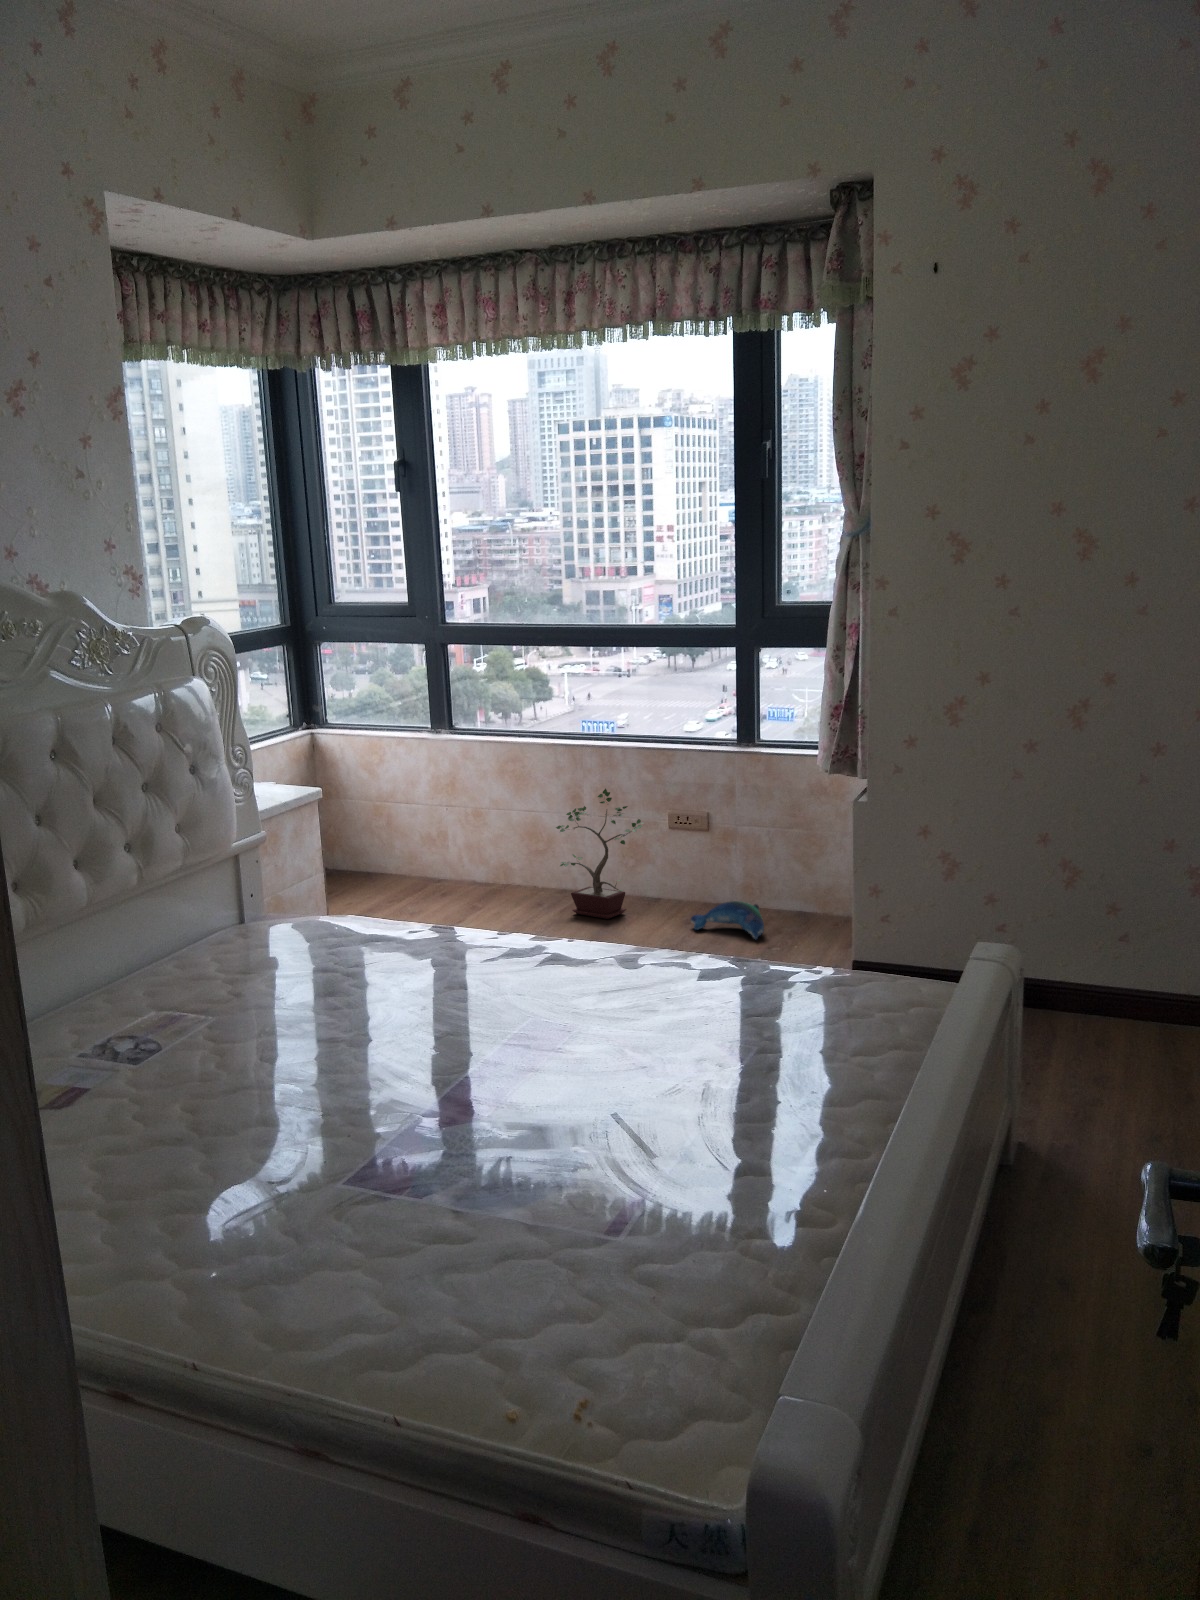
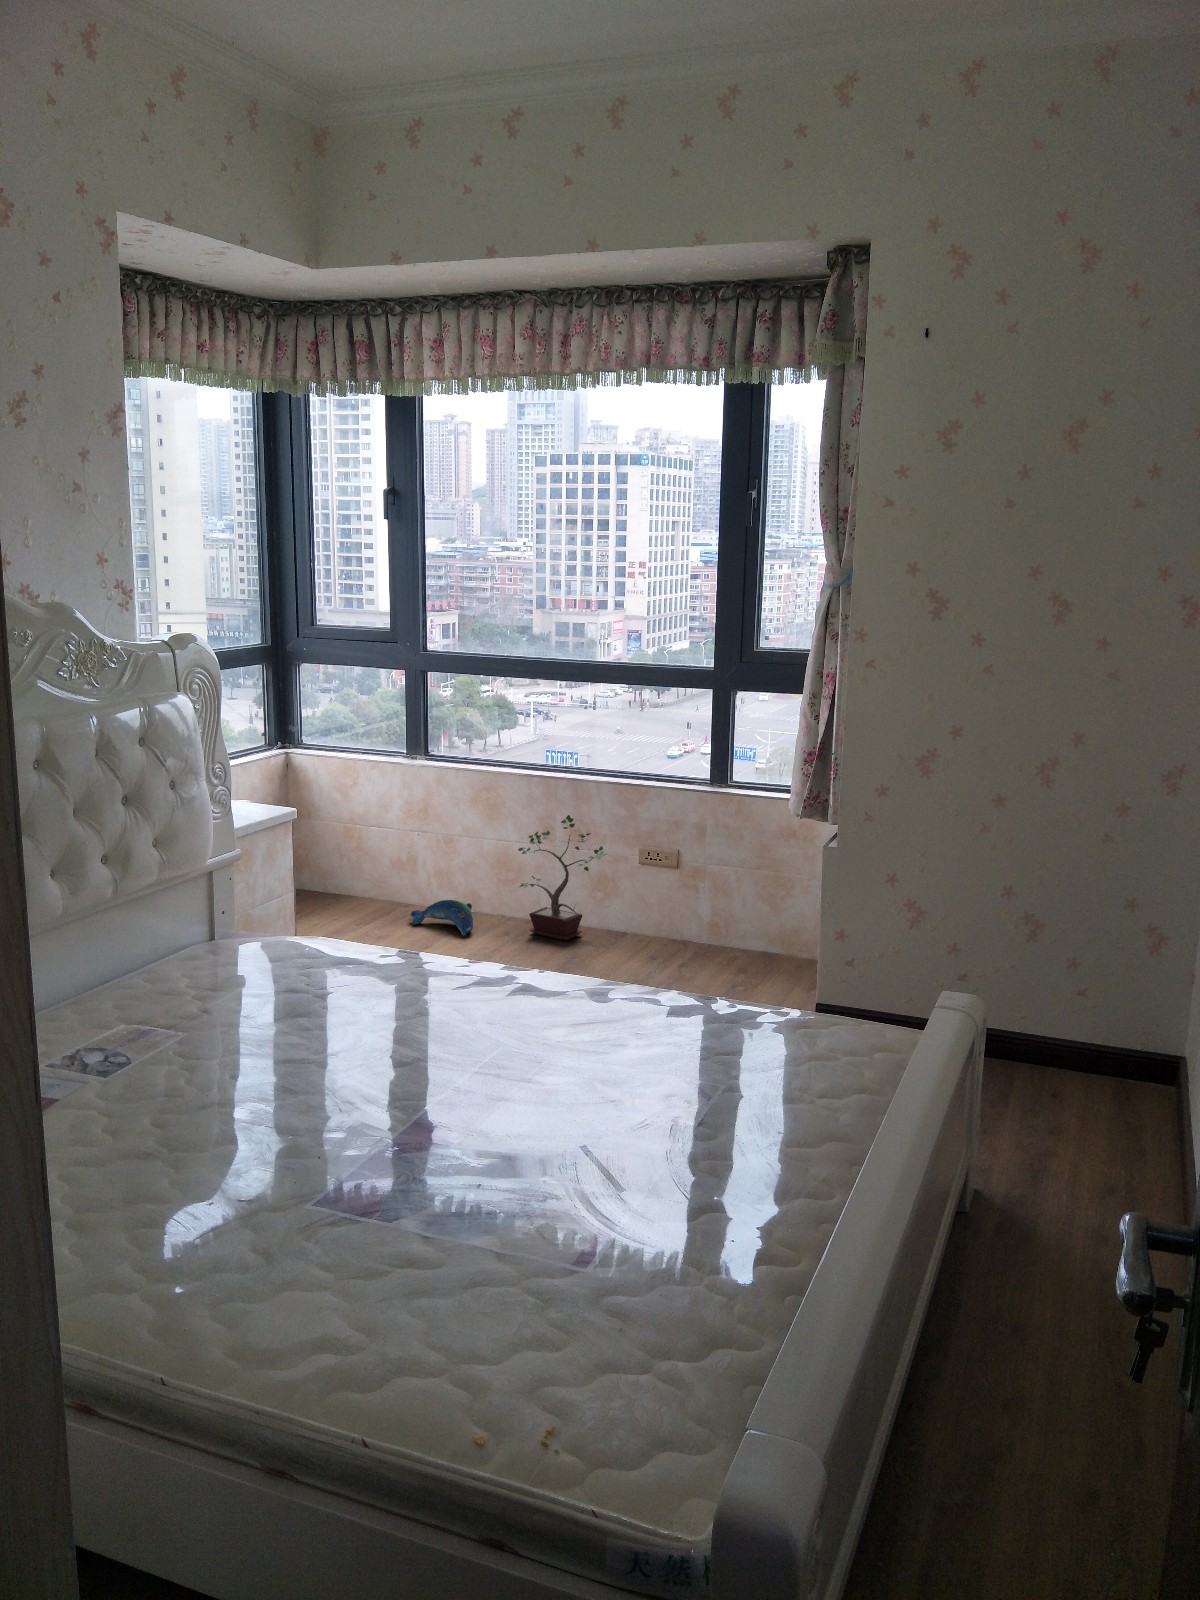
plush toy: present [691,901,764,939] -> present [411,900,473,936]

